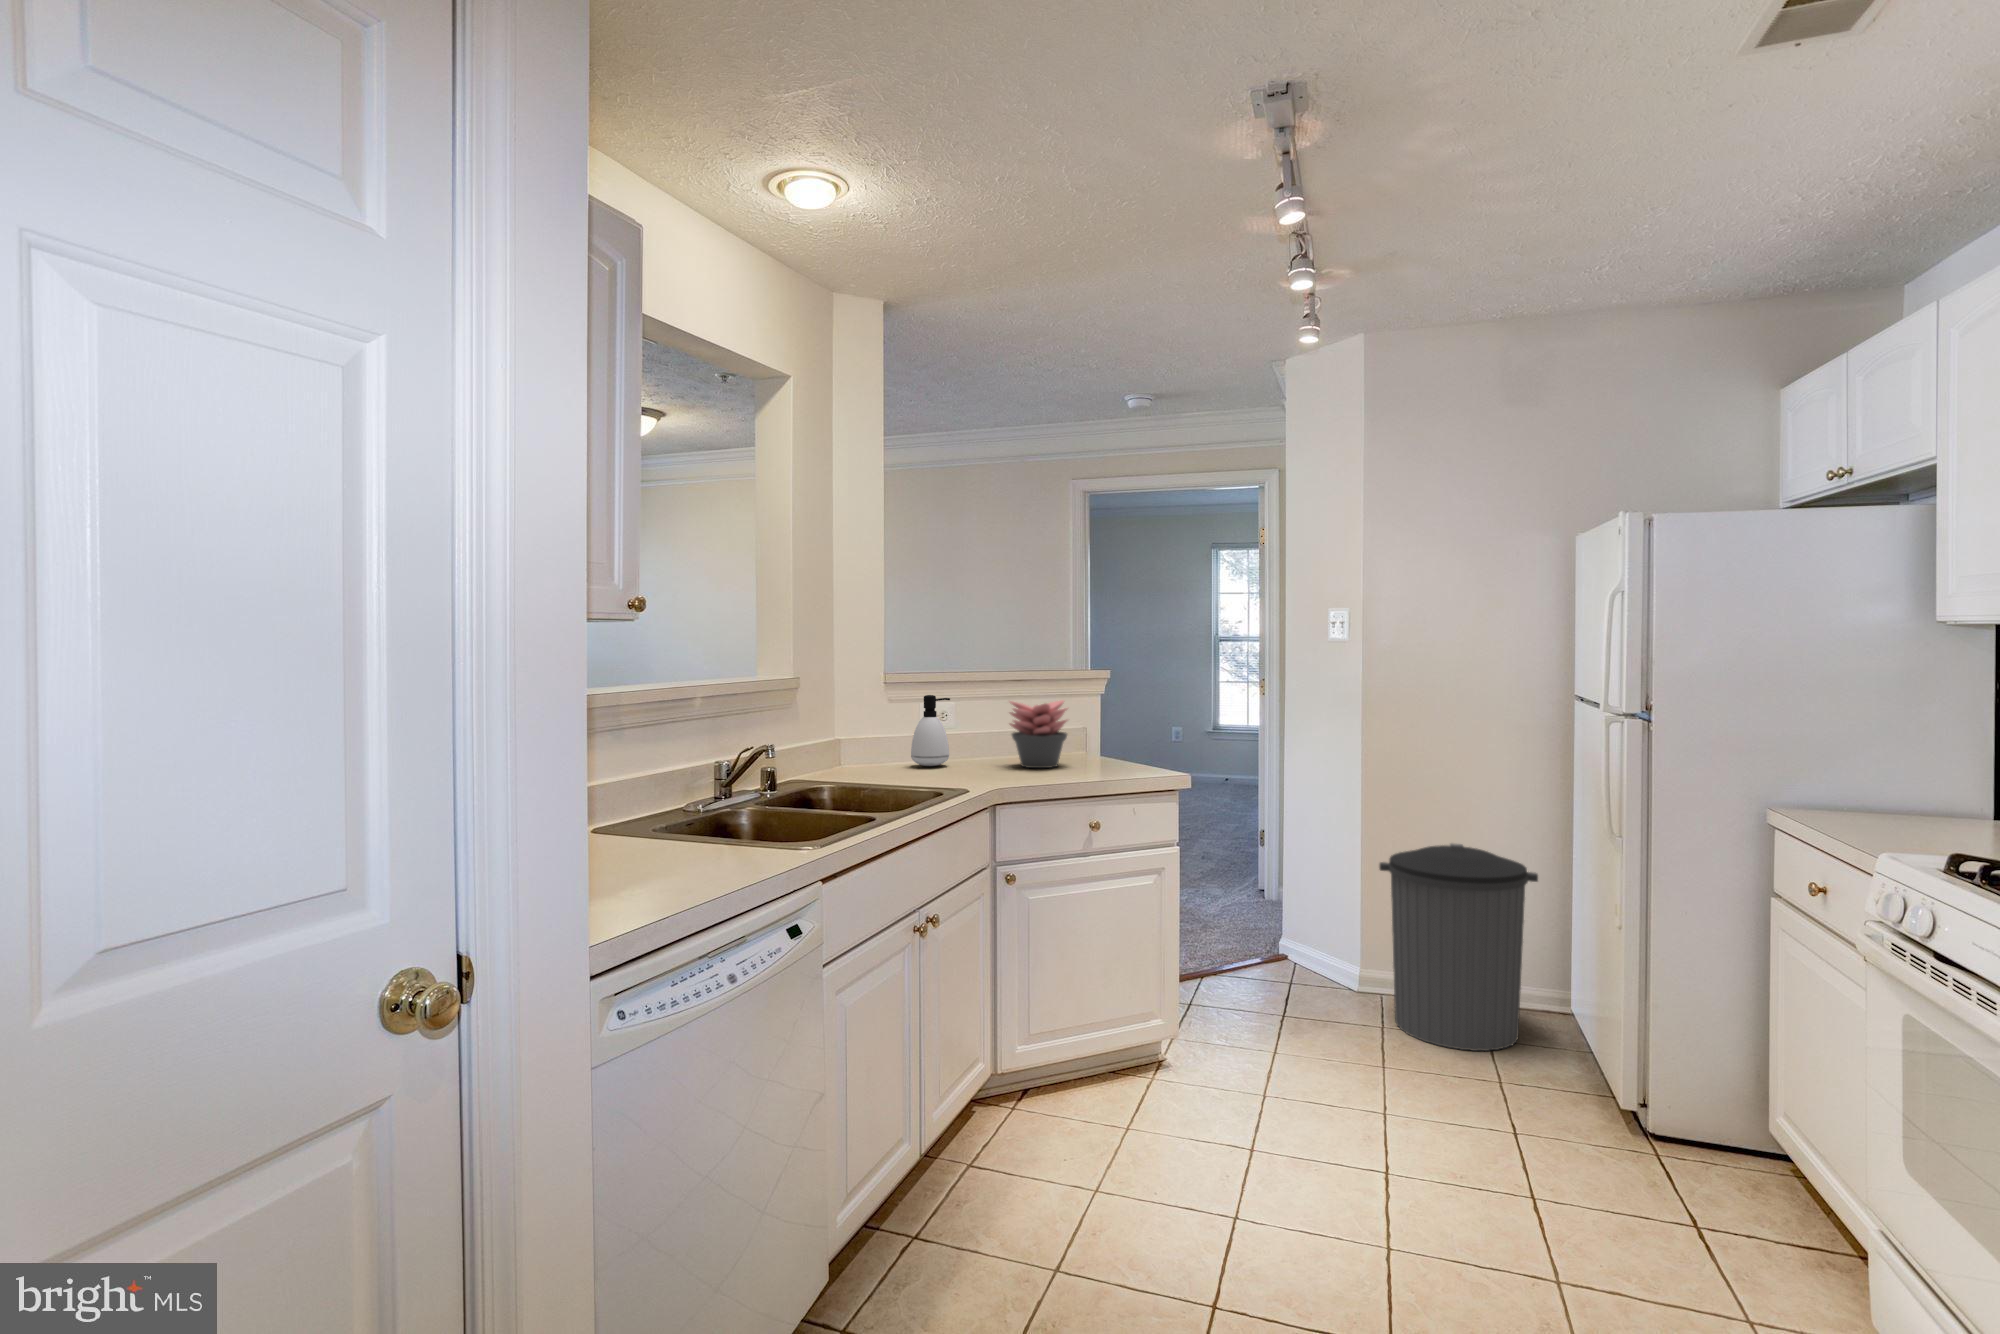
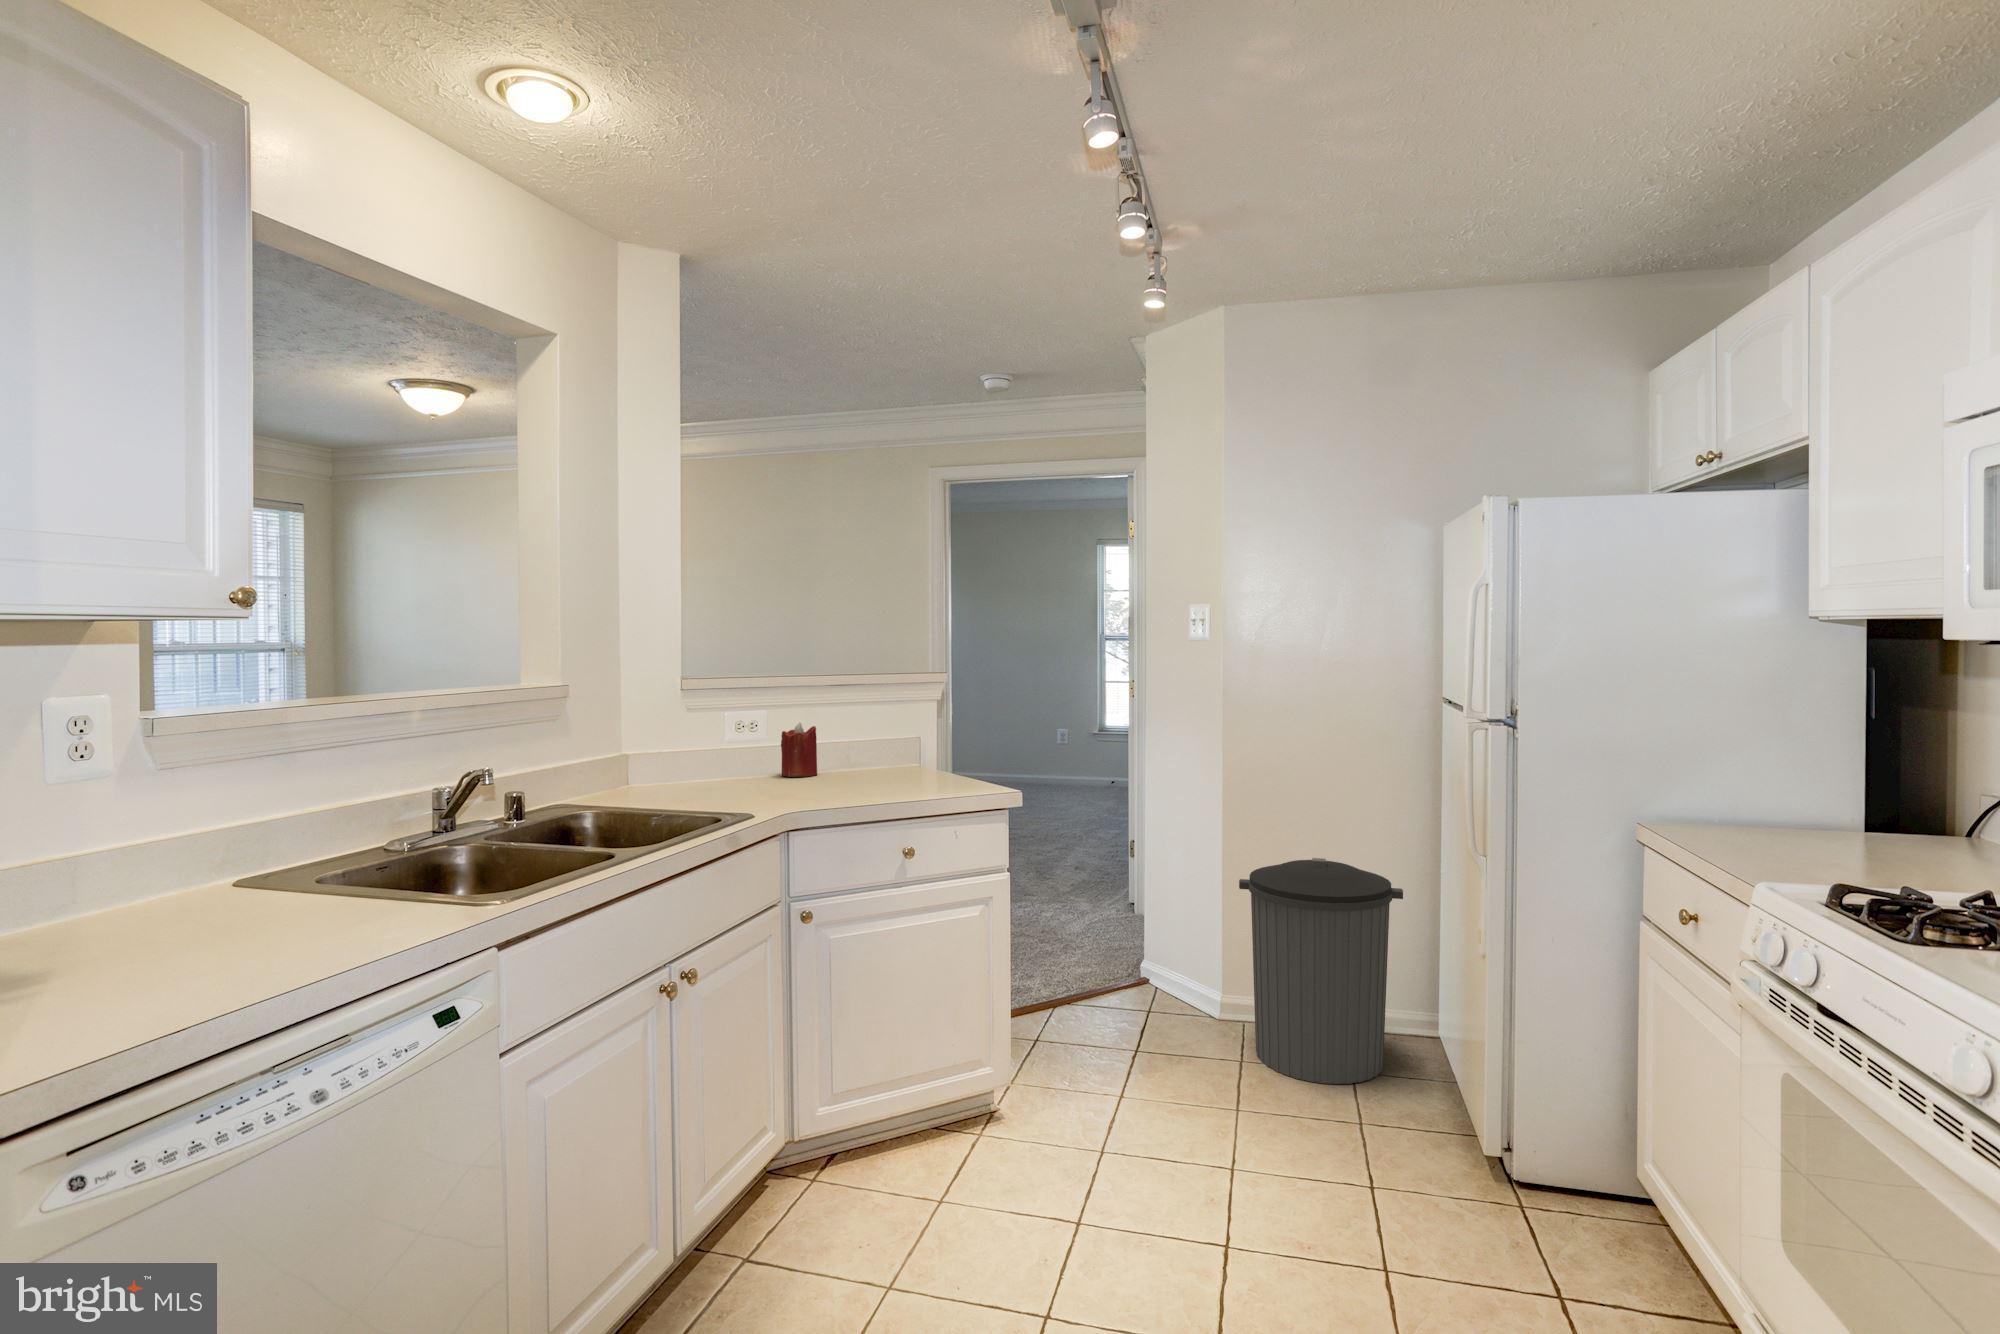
soap dispenser: present [911,695,950,766] -> none [712,702,757,783]
succulent plant: present [1010,700,1068,768] -> none [824,707,891,785]
candle: none [966,714,998,762] -> present [781,723,817,777]

